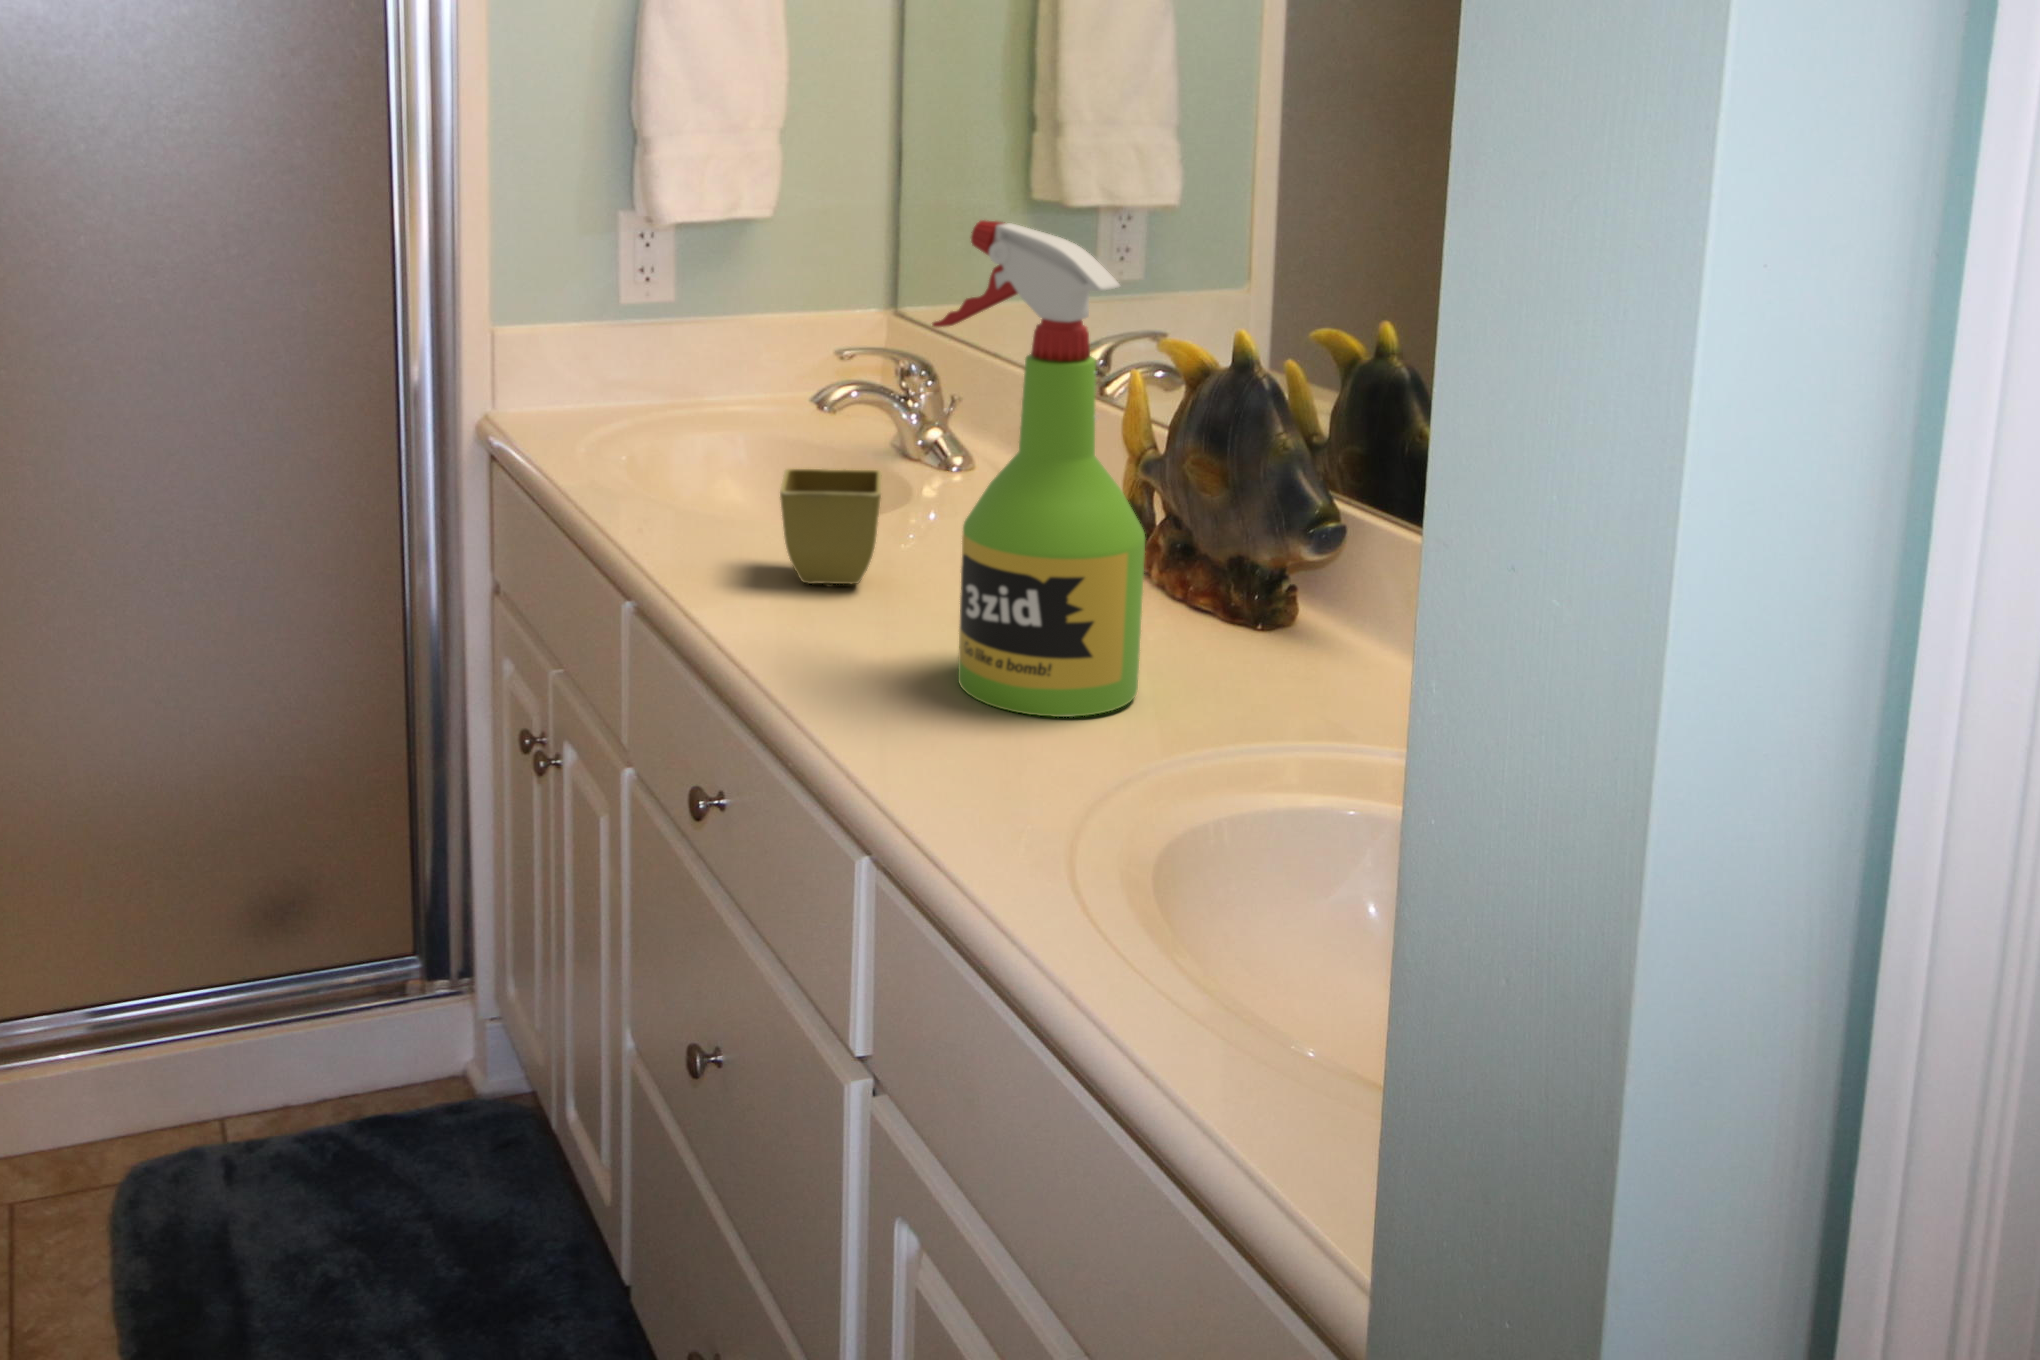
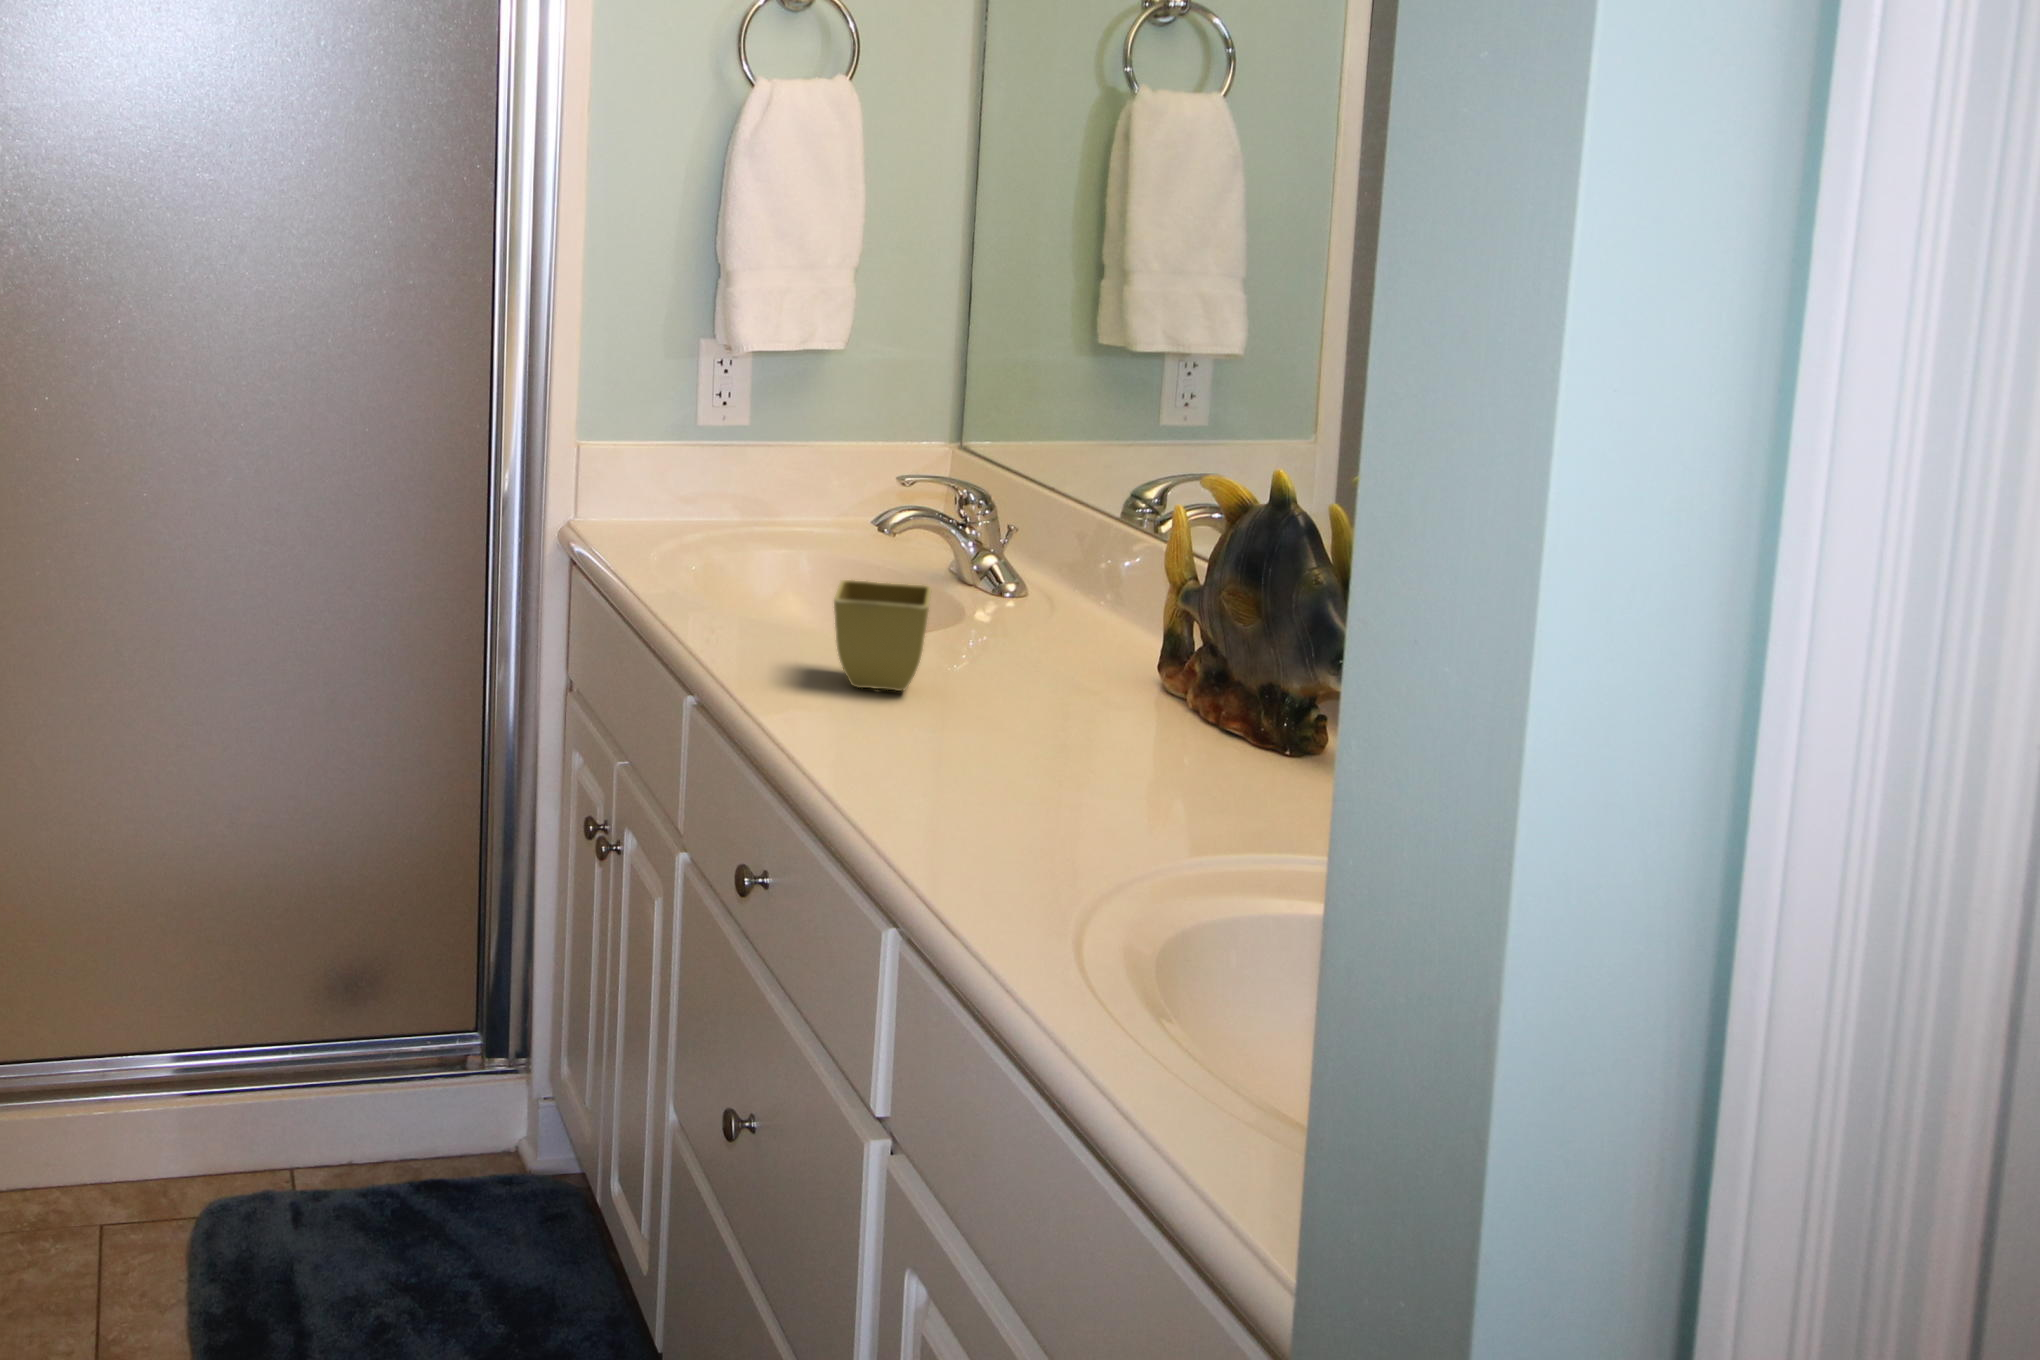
spray bottle: present [932,220,1145,717] -> none [978,355,1172,820]

